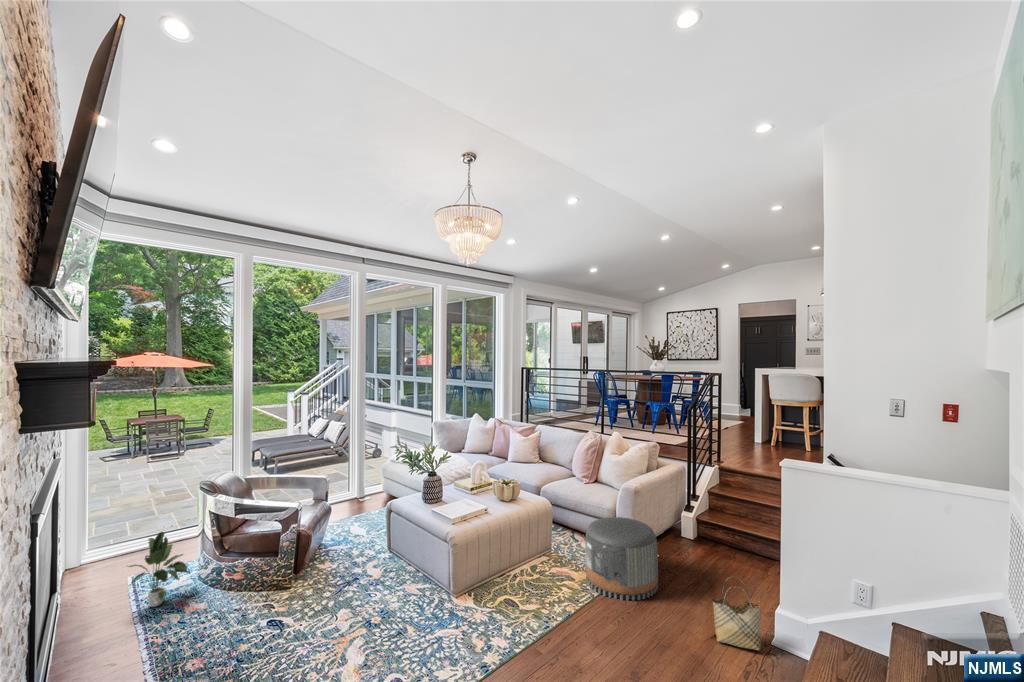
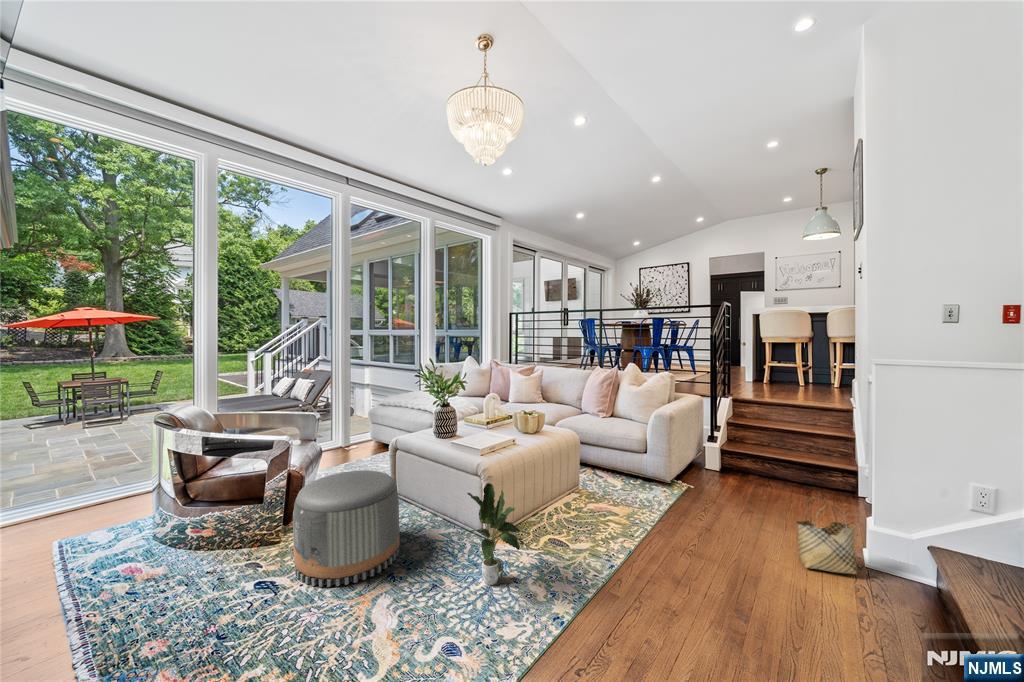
pouf: present [585,517,658,600] -> present [293,470,400,587]
potted plant: present [129,532,190,607] -> present [467,483,527,585]

